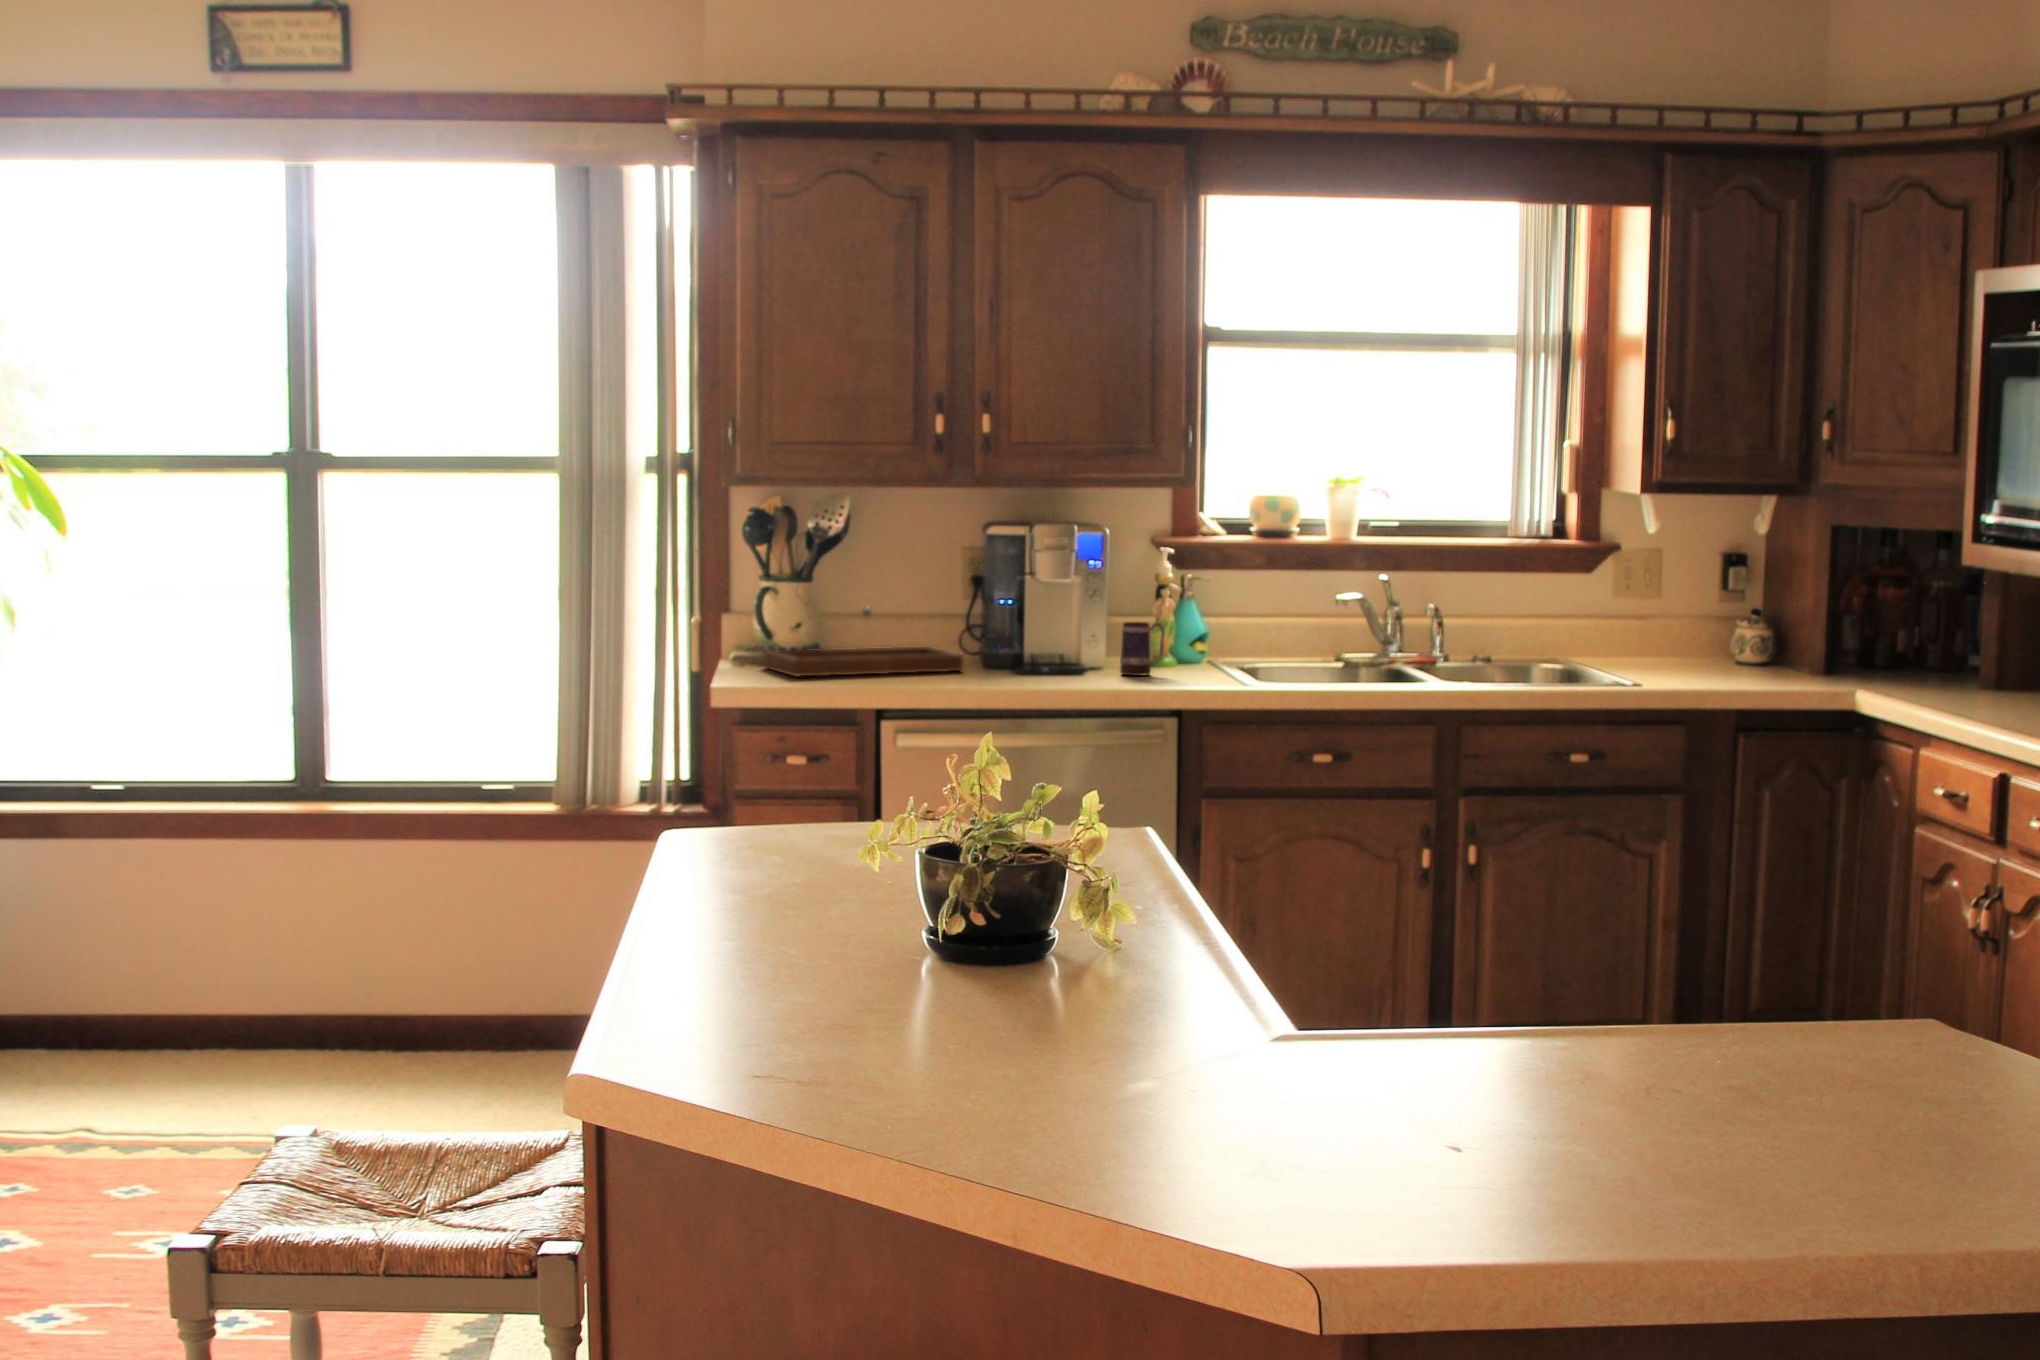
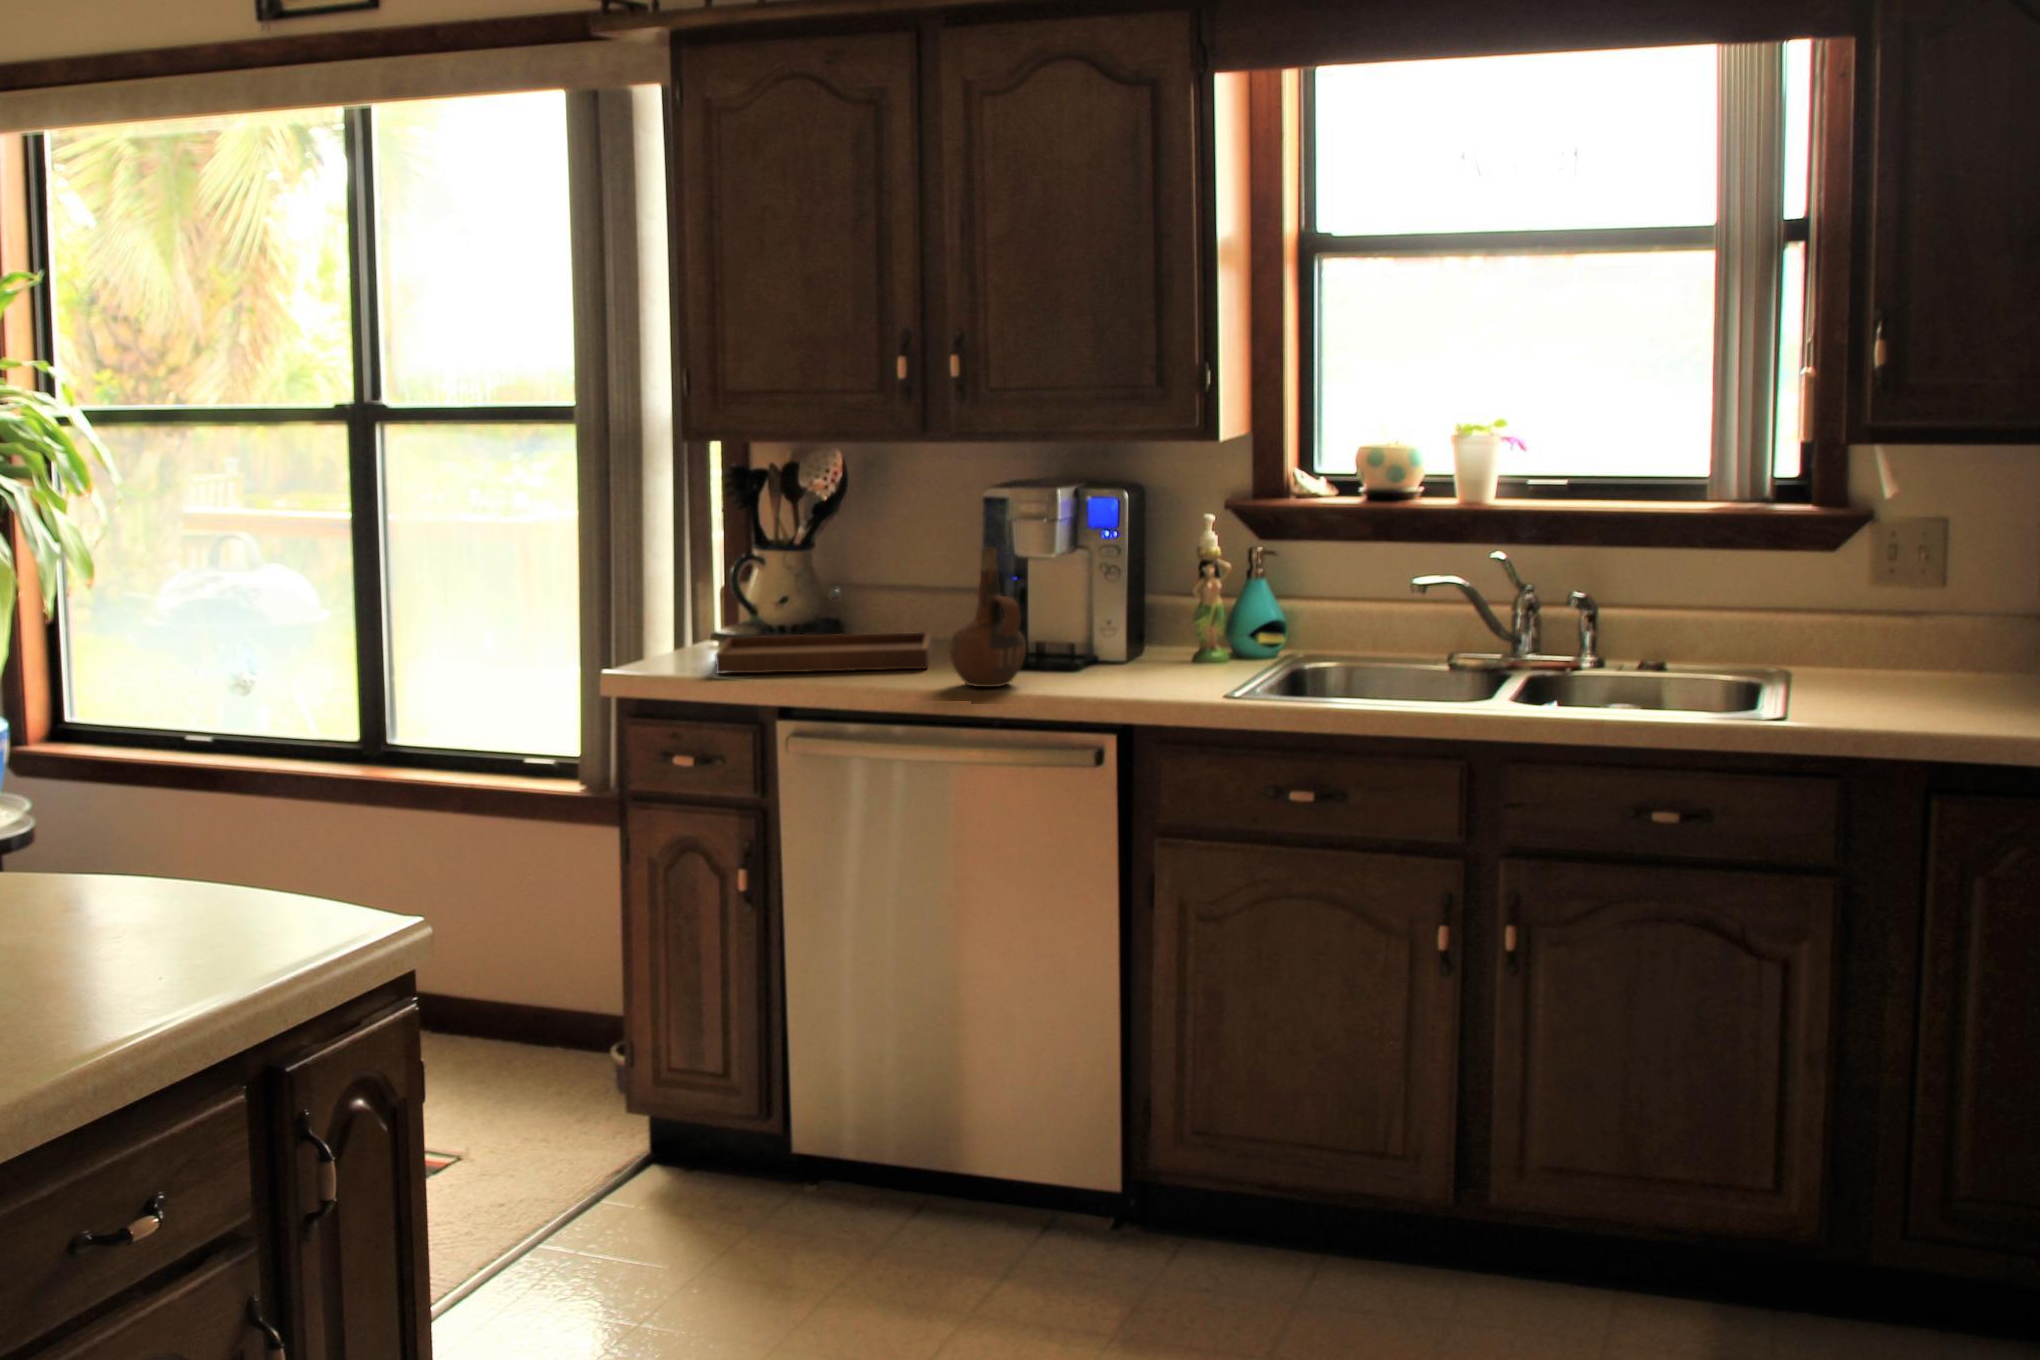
ceramic pitcher: none [1013,565,1080,679] -> present [950,547,1026,687]
mug: present [1120,622,1165,676] -> none [1096,615,1144,684]

